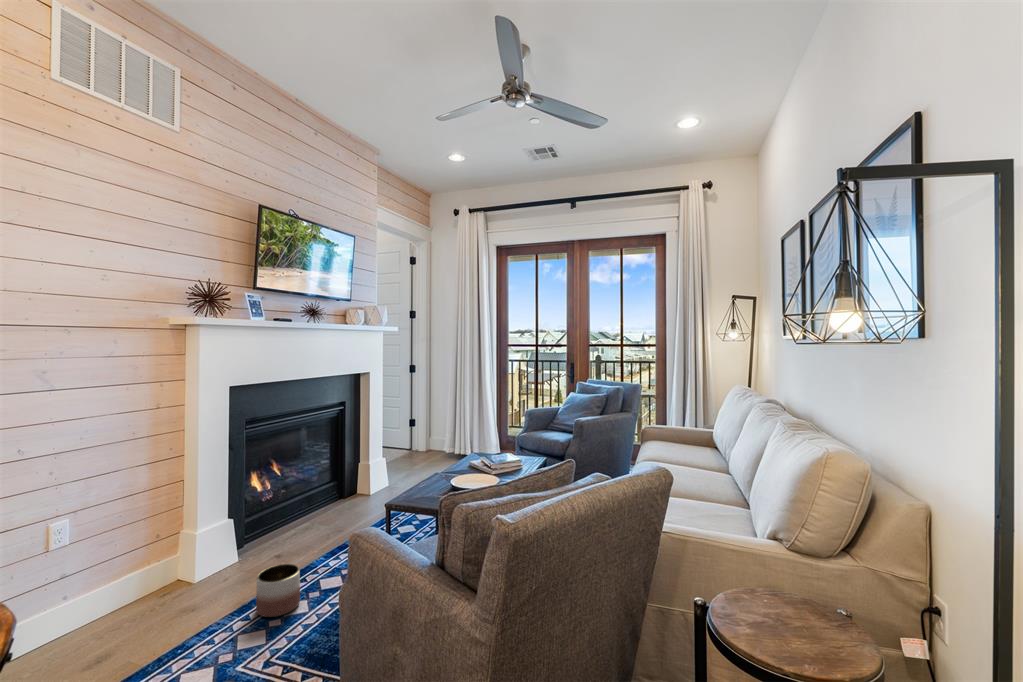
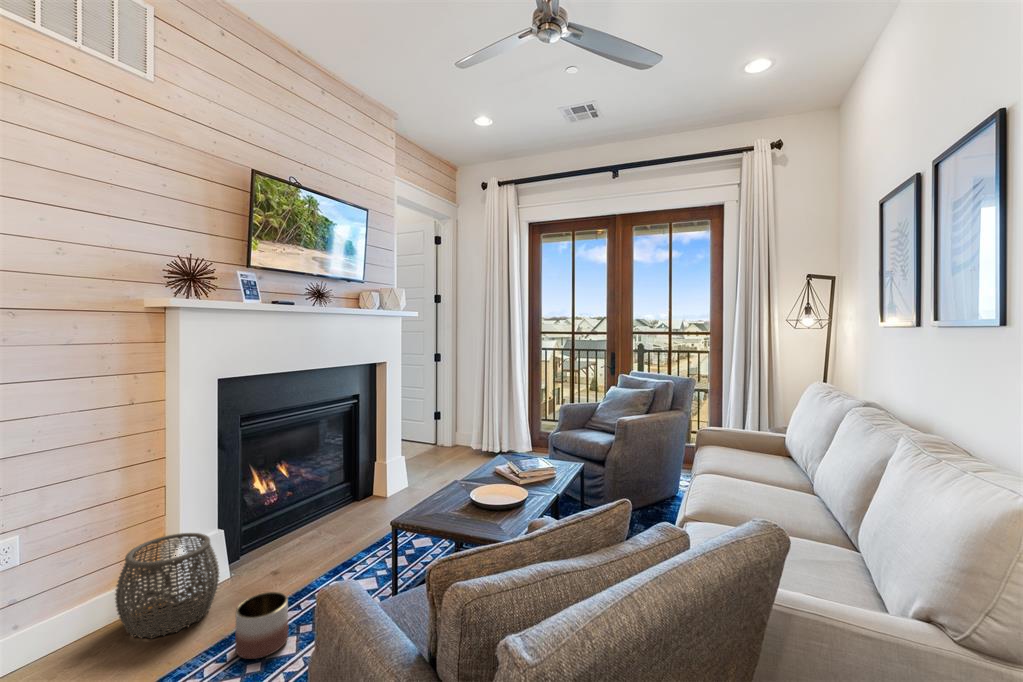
woven basket: none [146,519,235,607] -> present [115,533,219,638]

